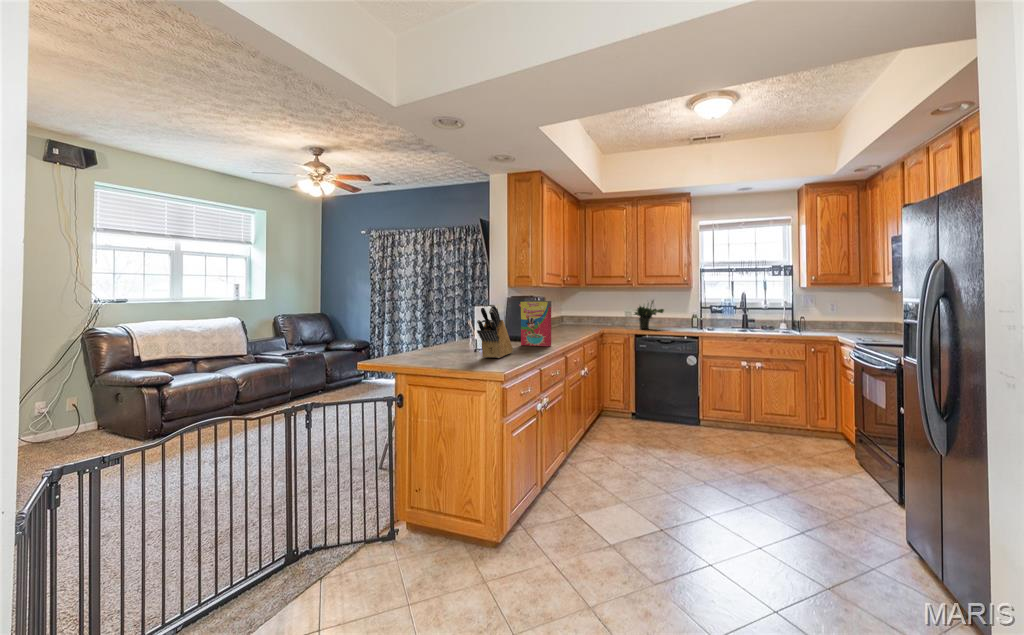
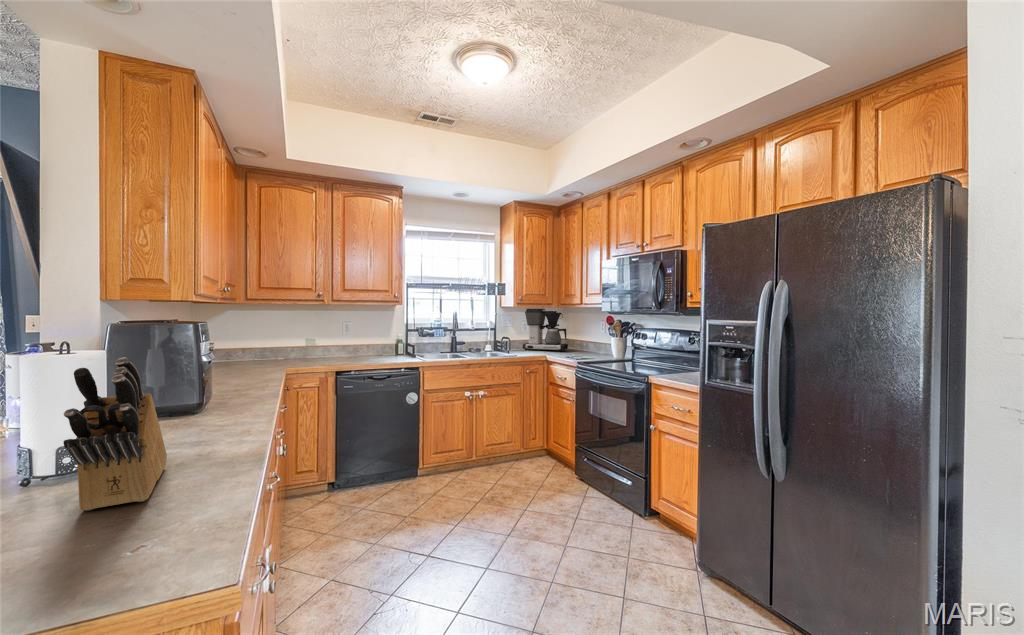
coffee maker: none [825,289,885,333] -> present [523,309,568,351]
cereal box: present [519,300,552,346] -> none [157,331,250,431]
potted plant: present [634,301,664,329] -> none [331,320,373,362]

